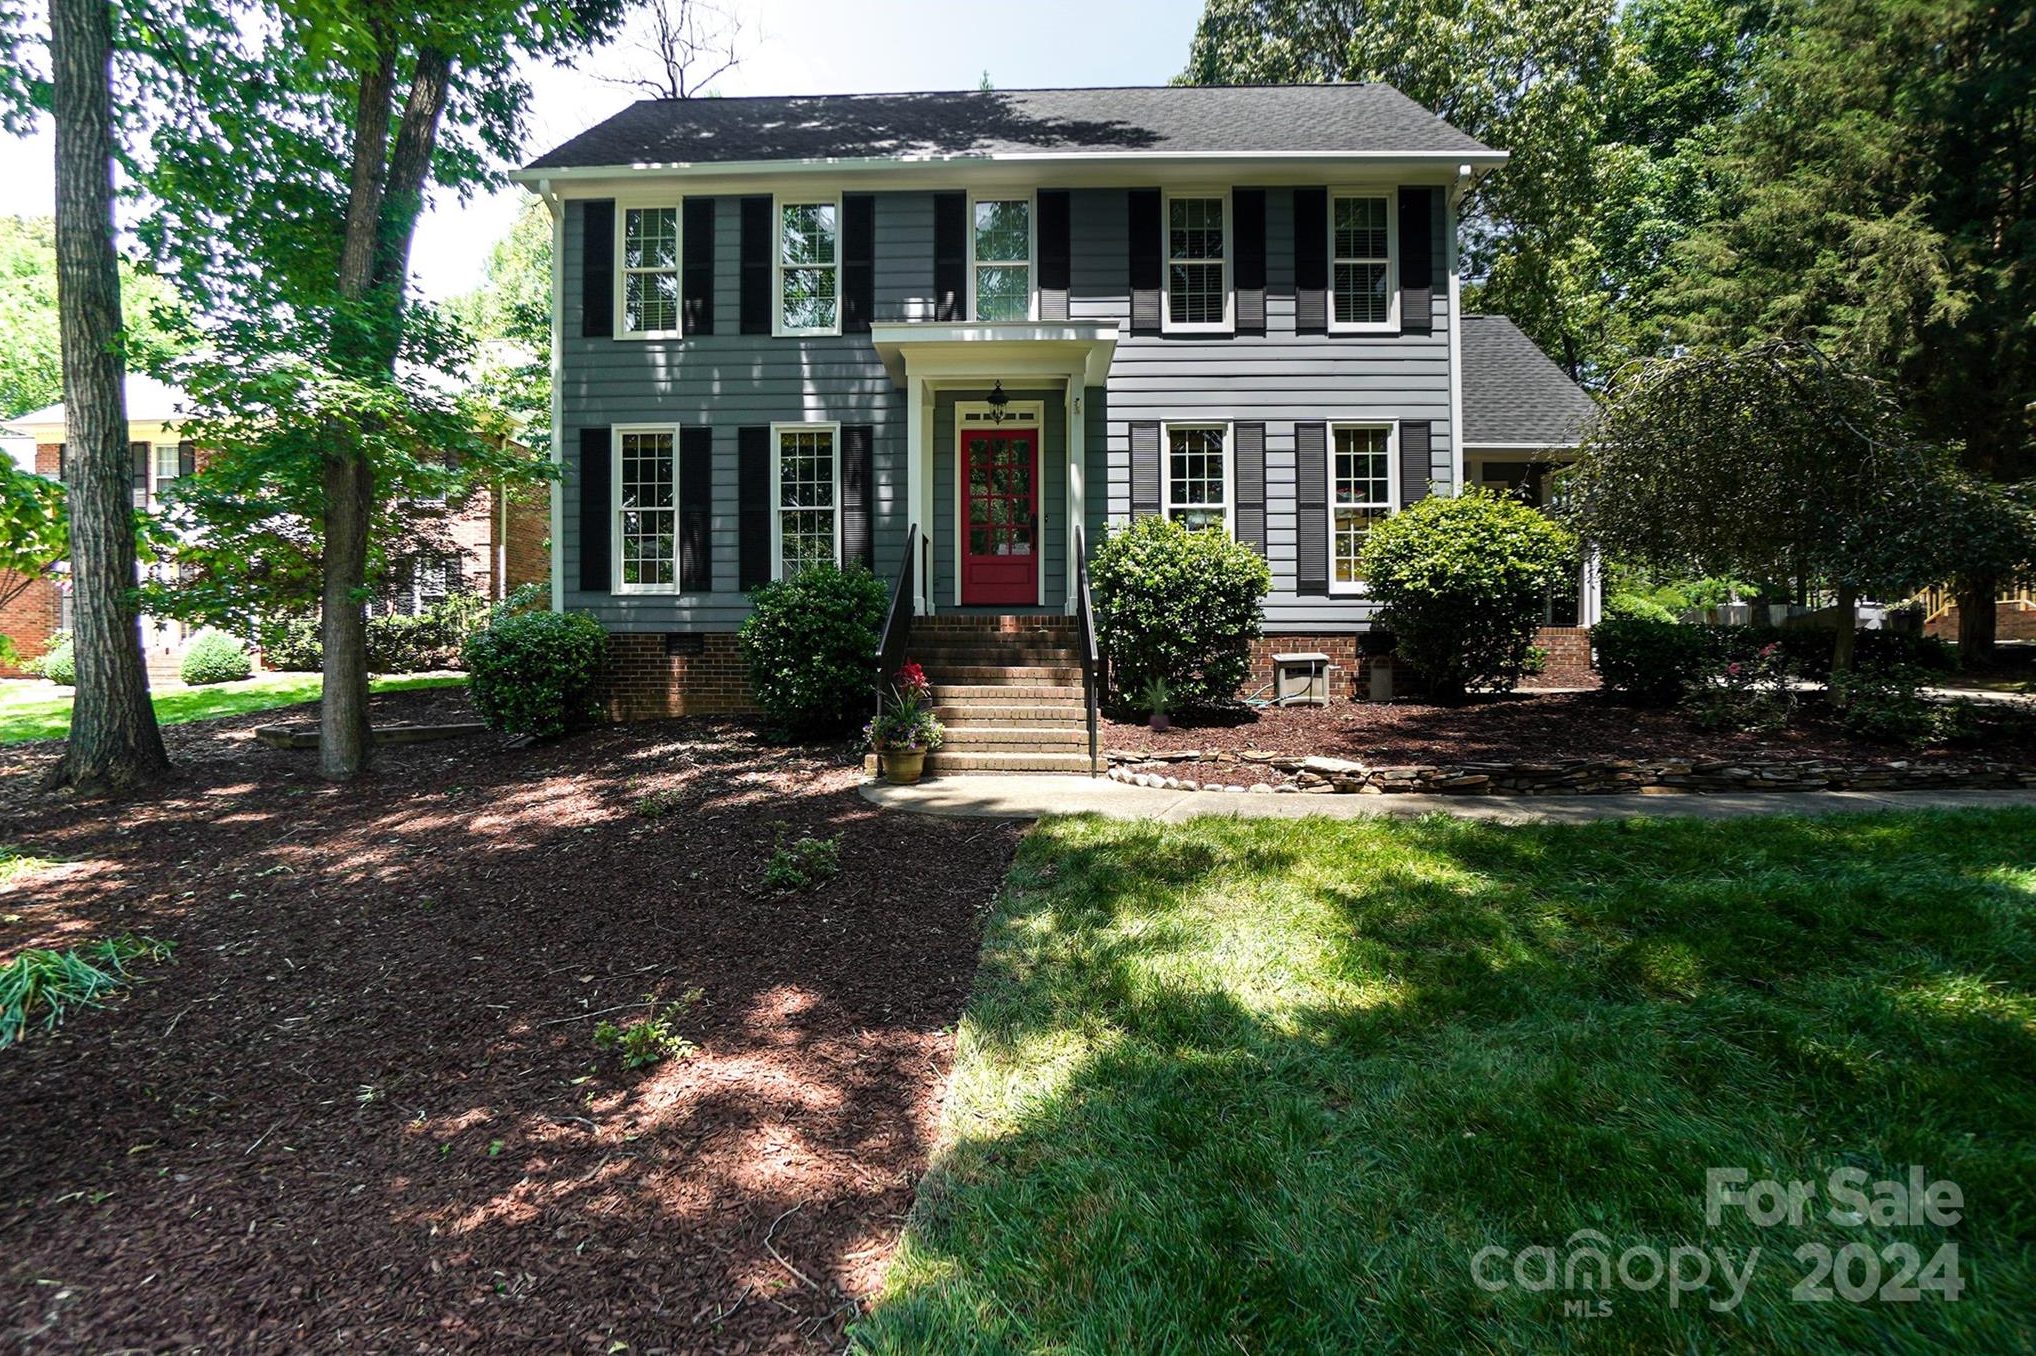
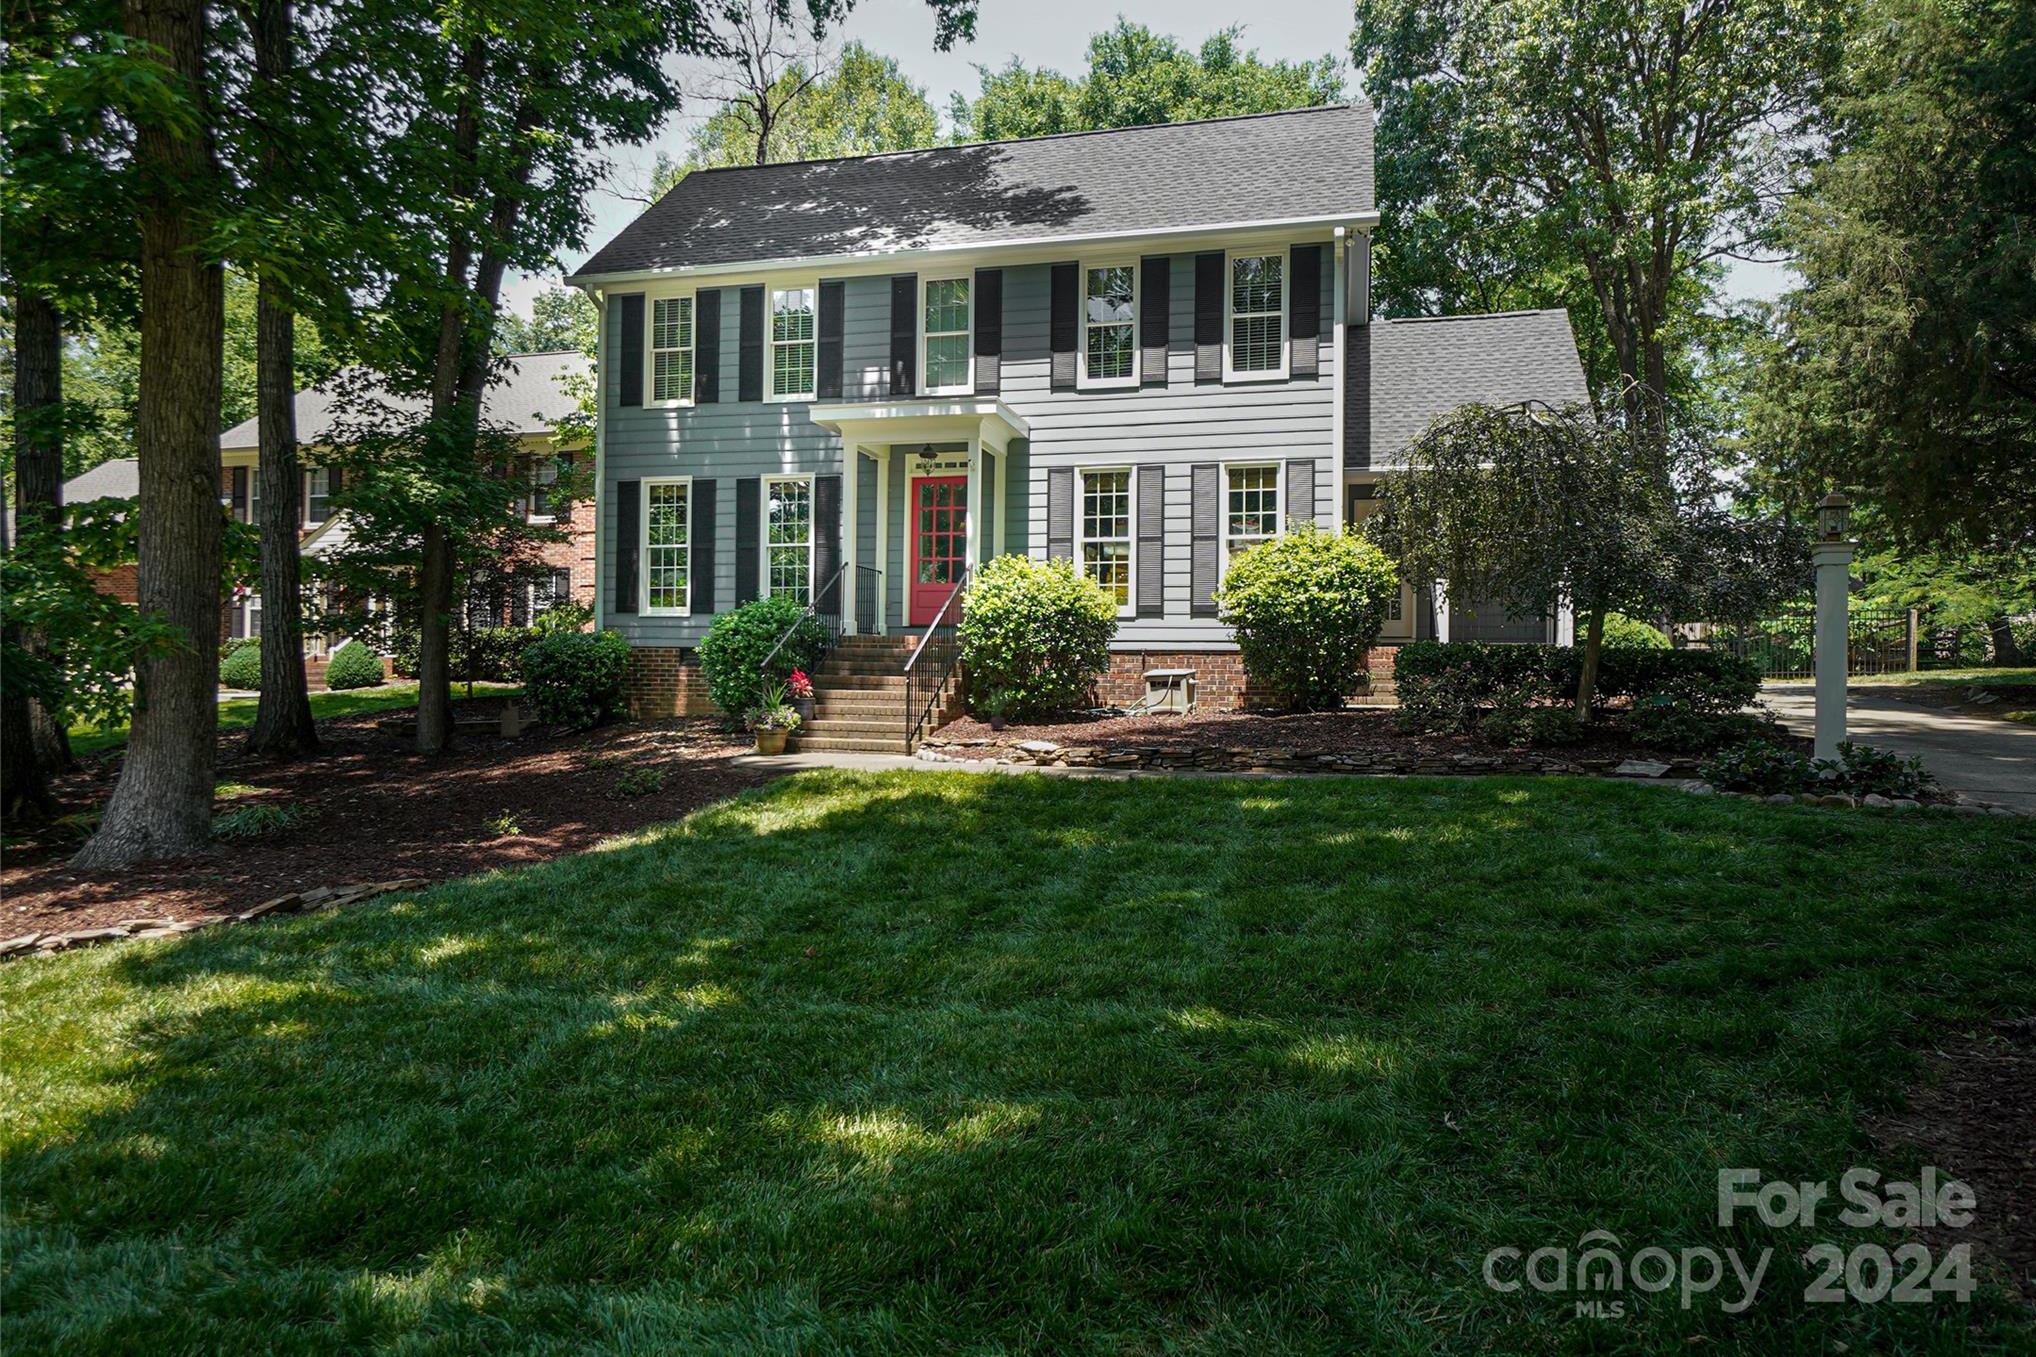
watering can: present [1370,661,1393,701] -> present [501,700,540,737]

